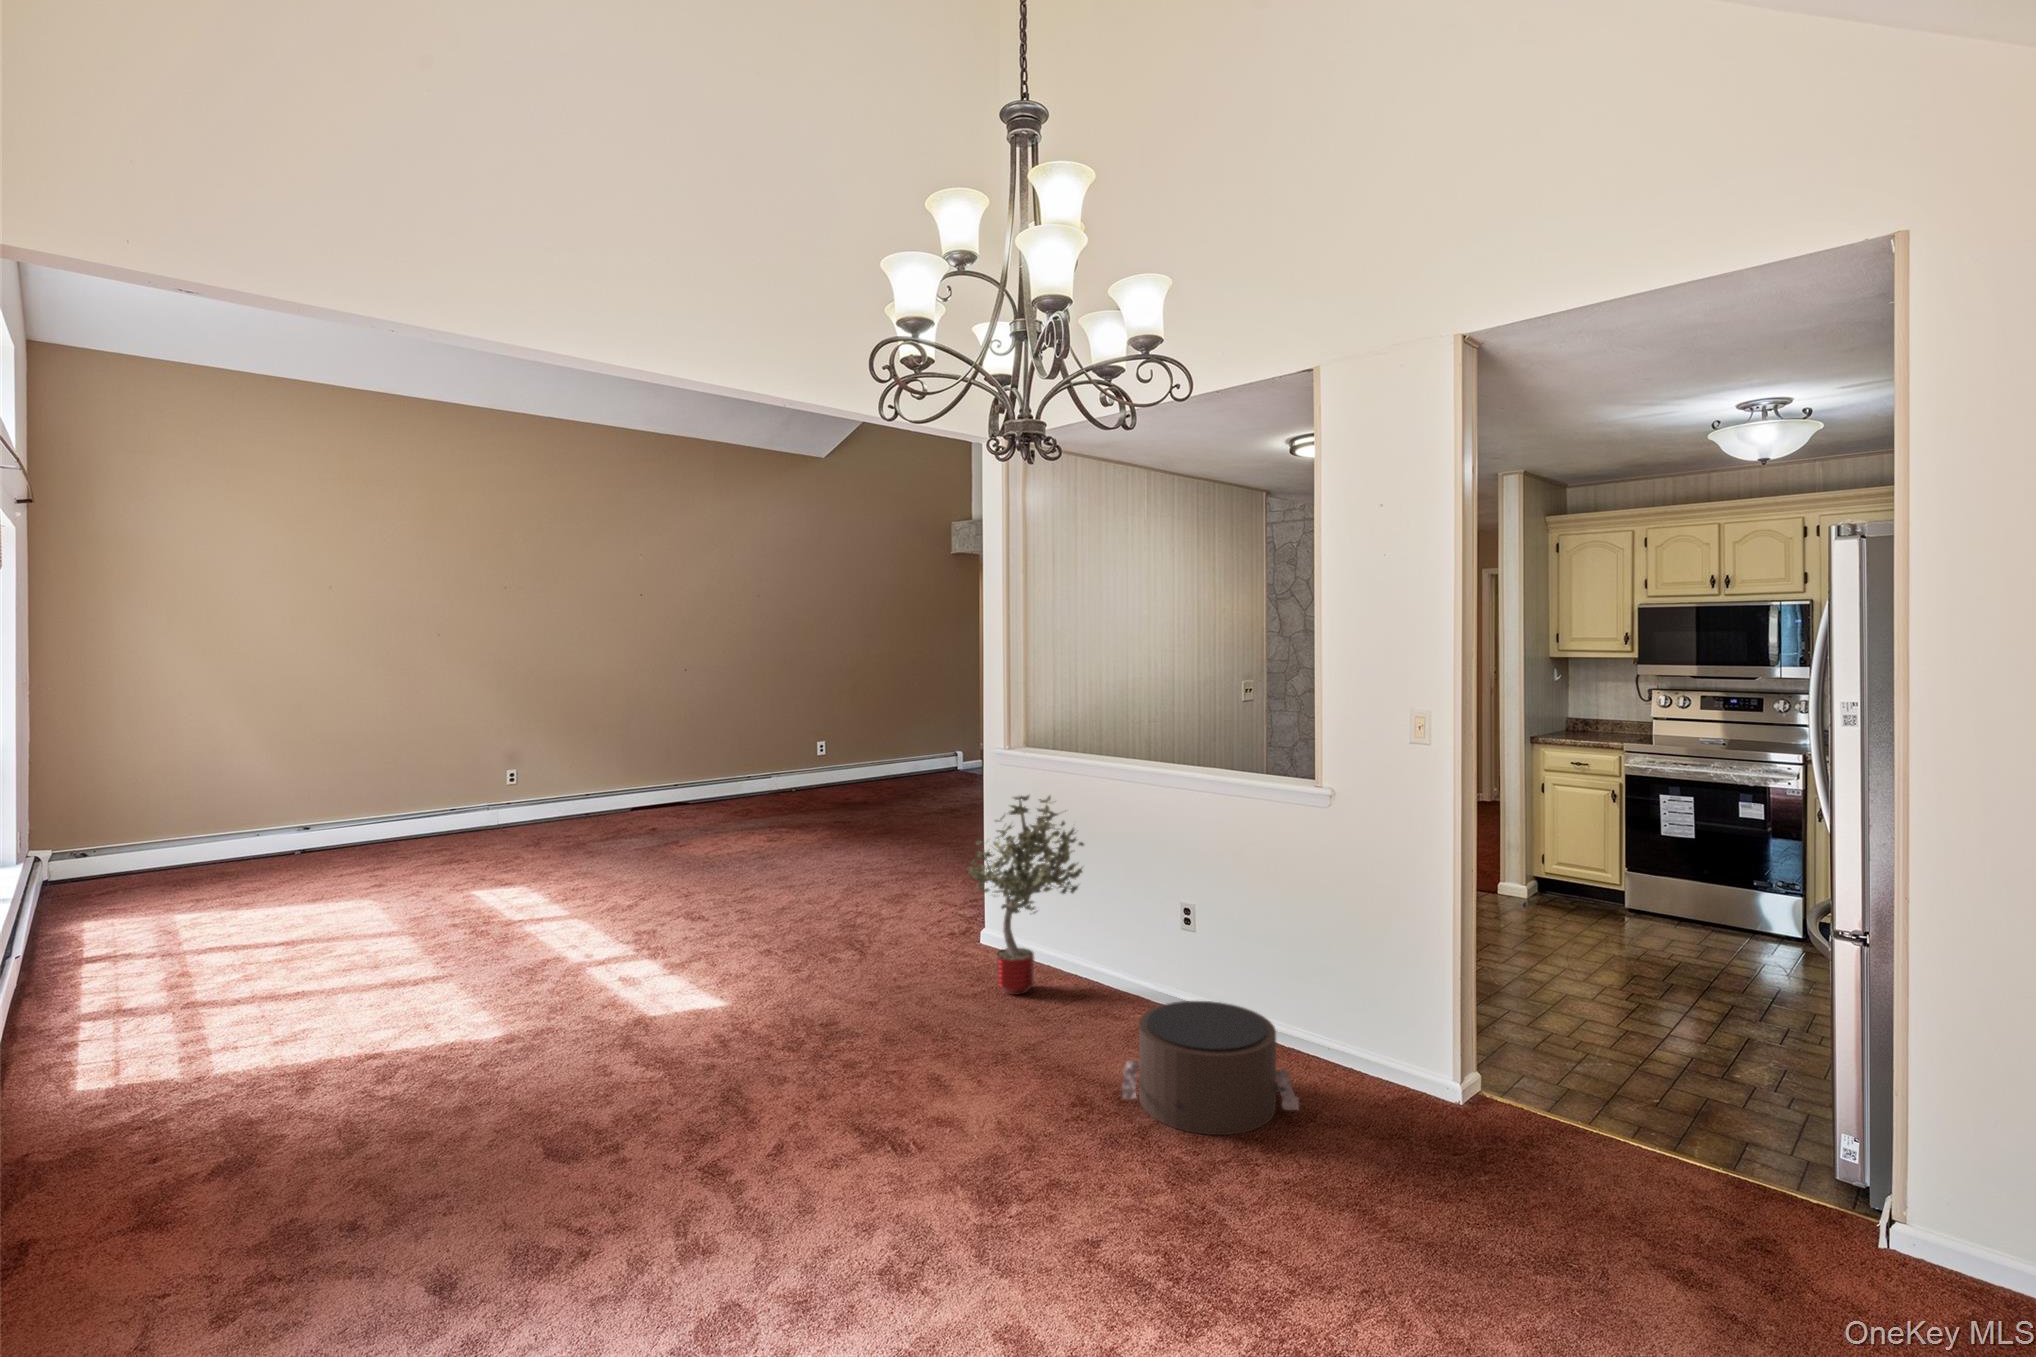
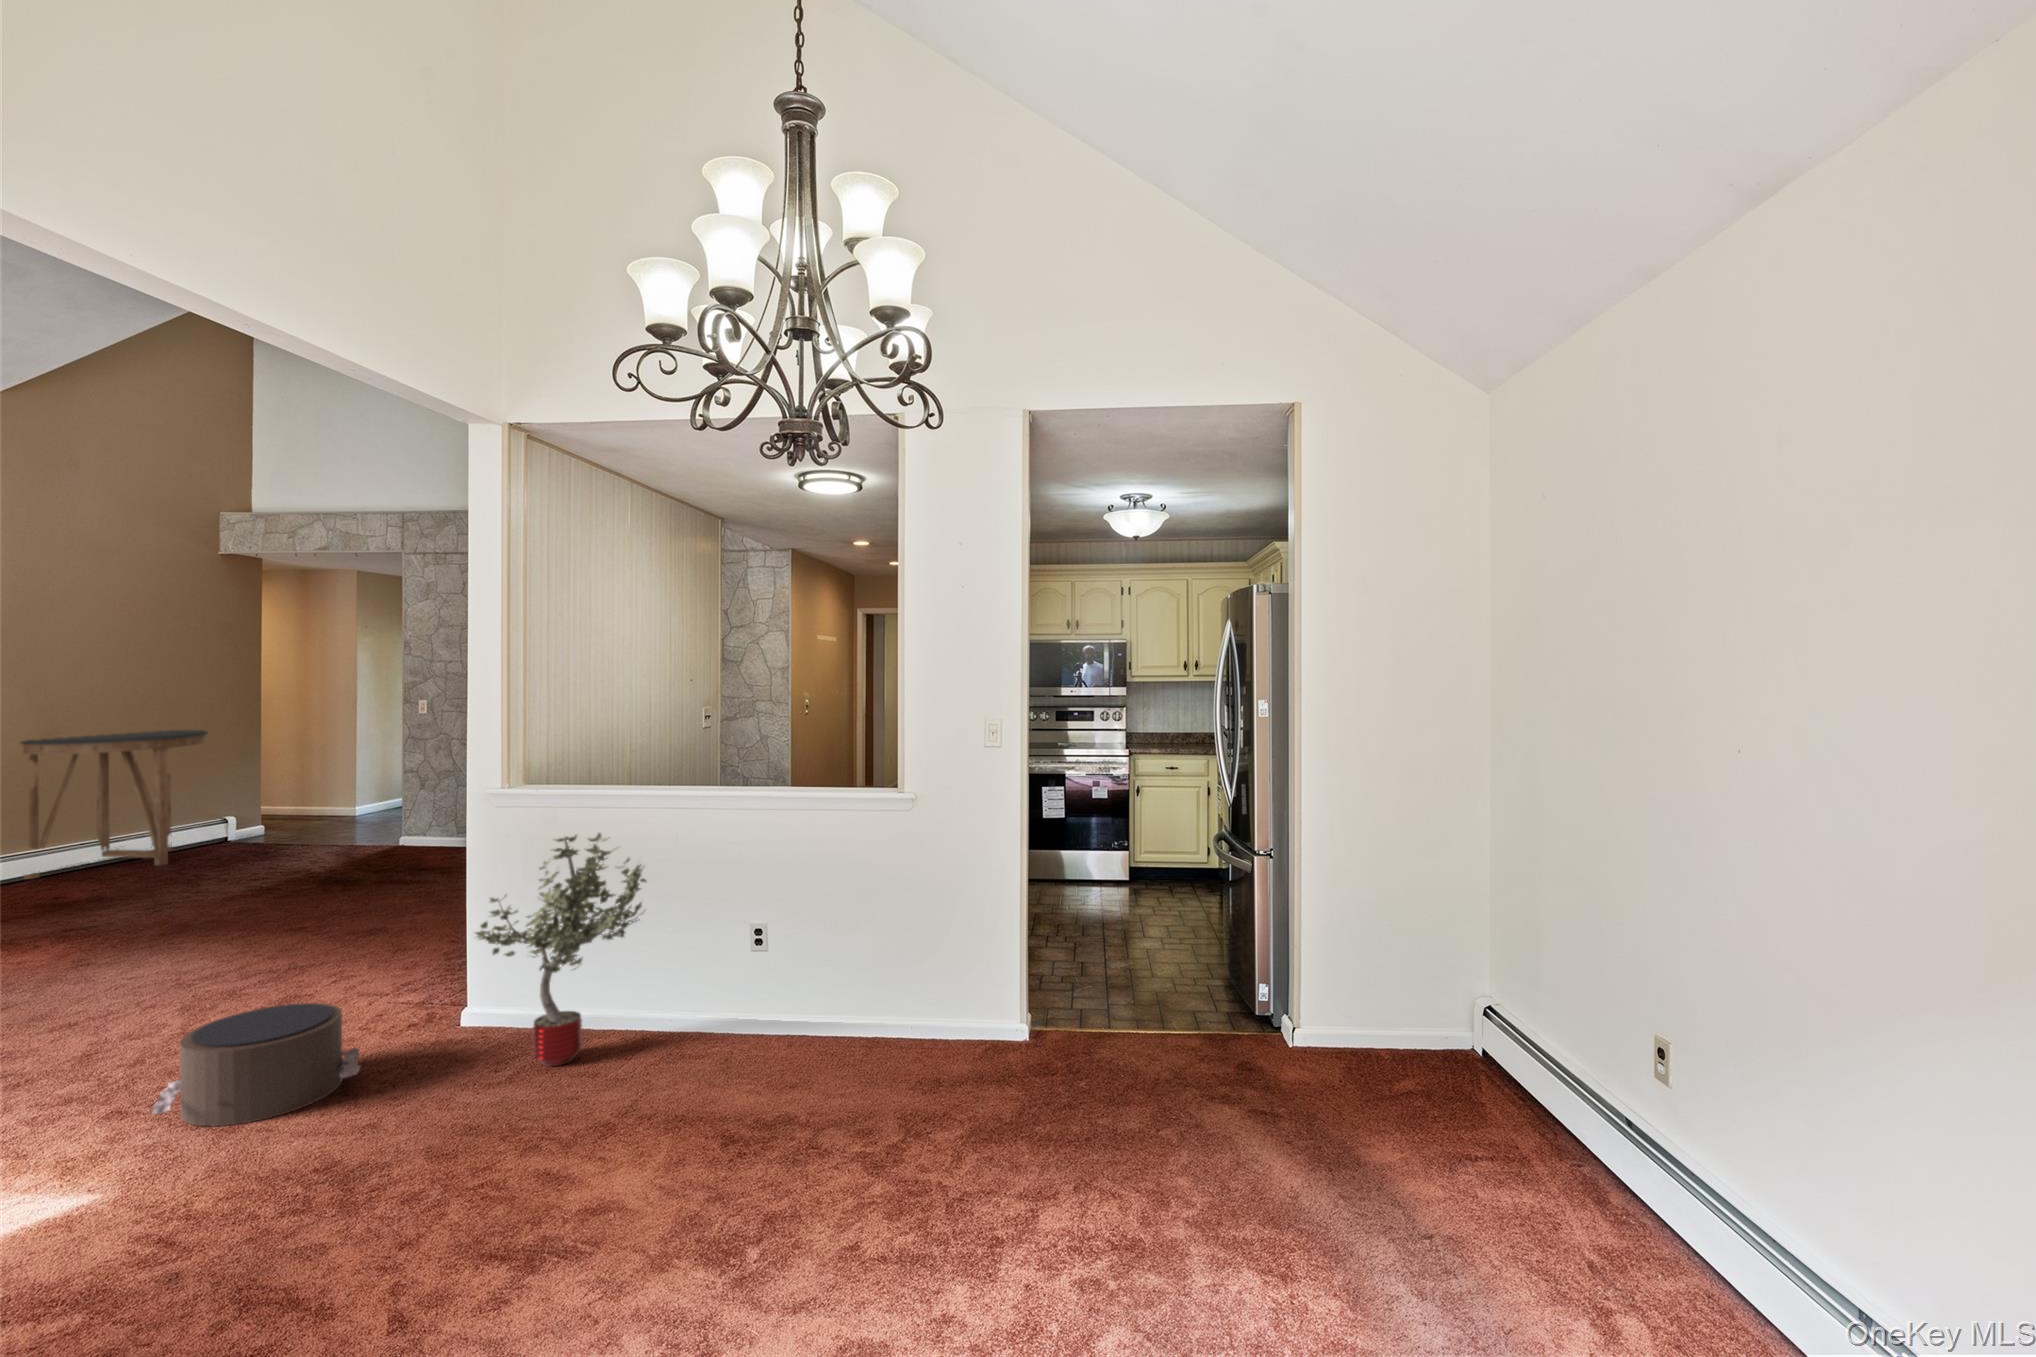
console table: none [833,686,939,785] -> present [21,730,207,879]
pouf: present [1122,1001,1299,1135] -> present [152,1003,360,1126]

